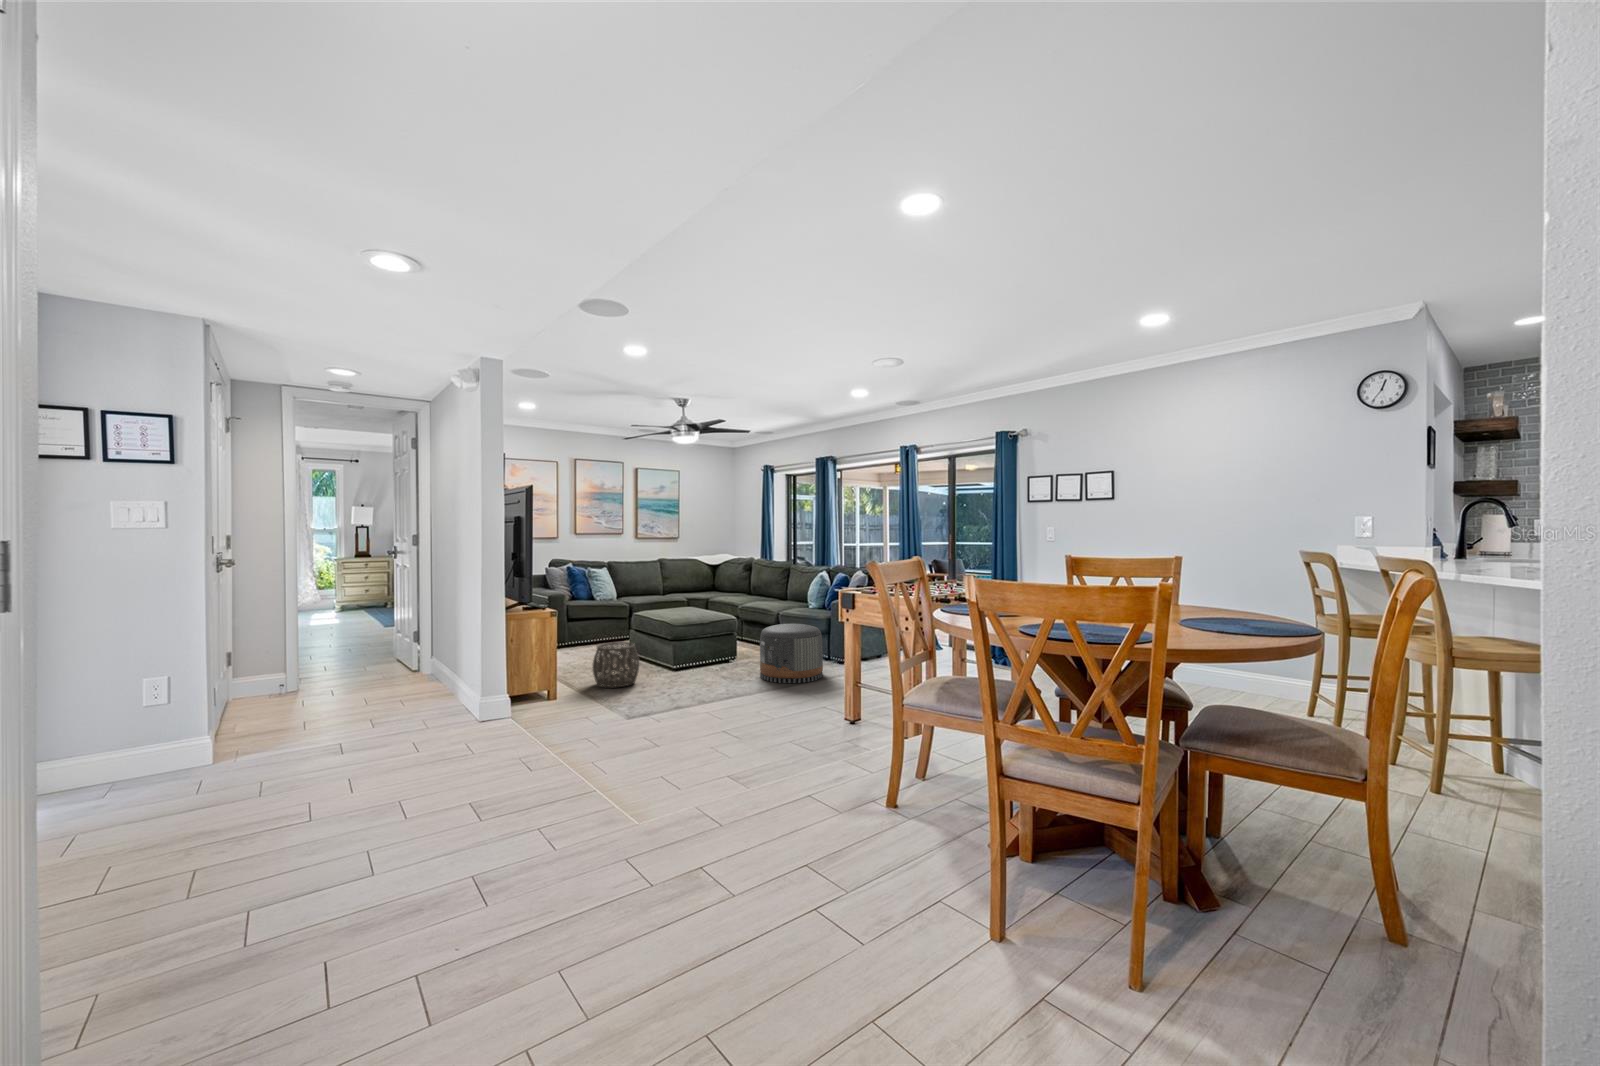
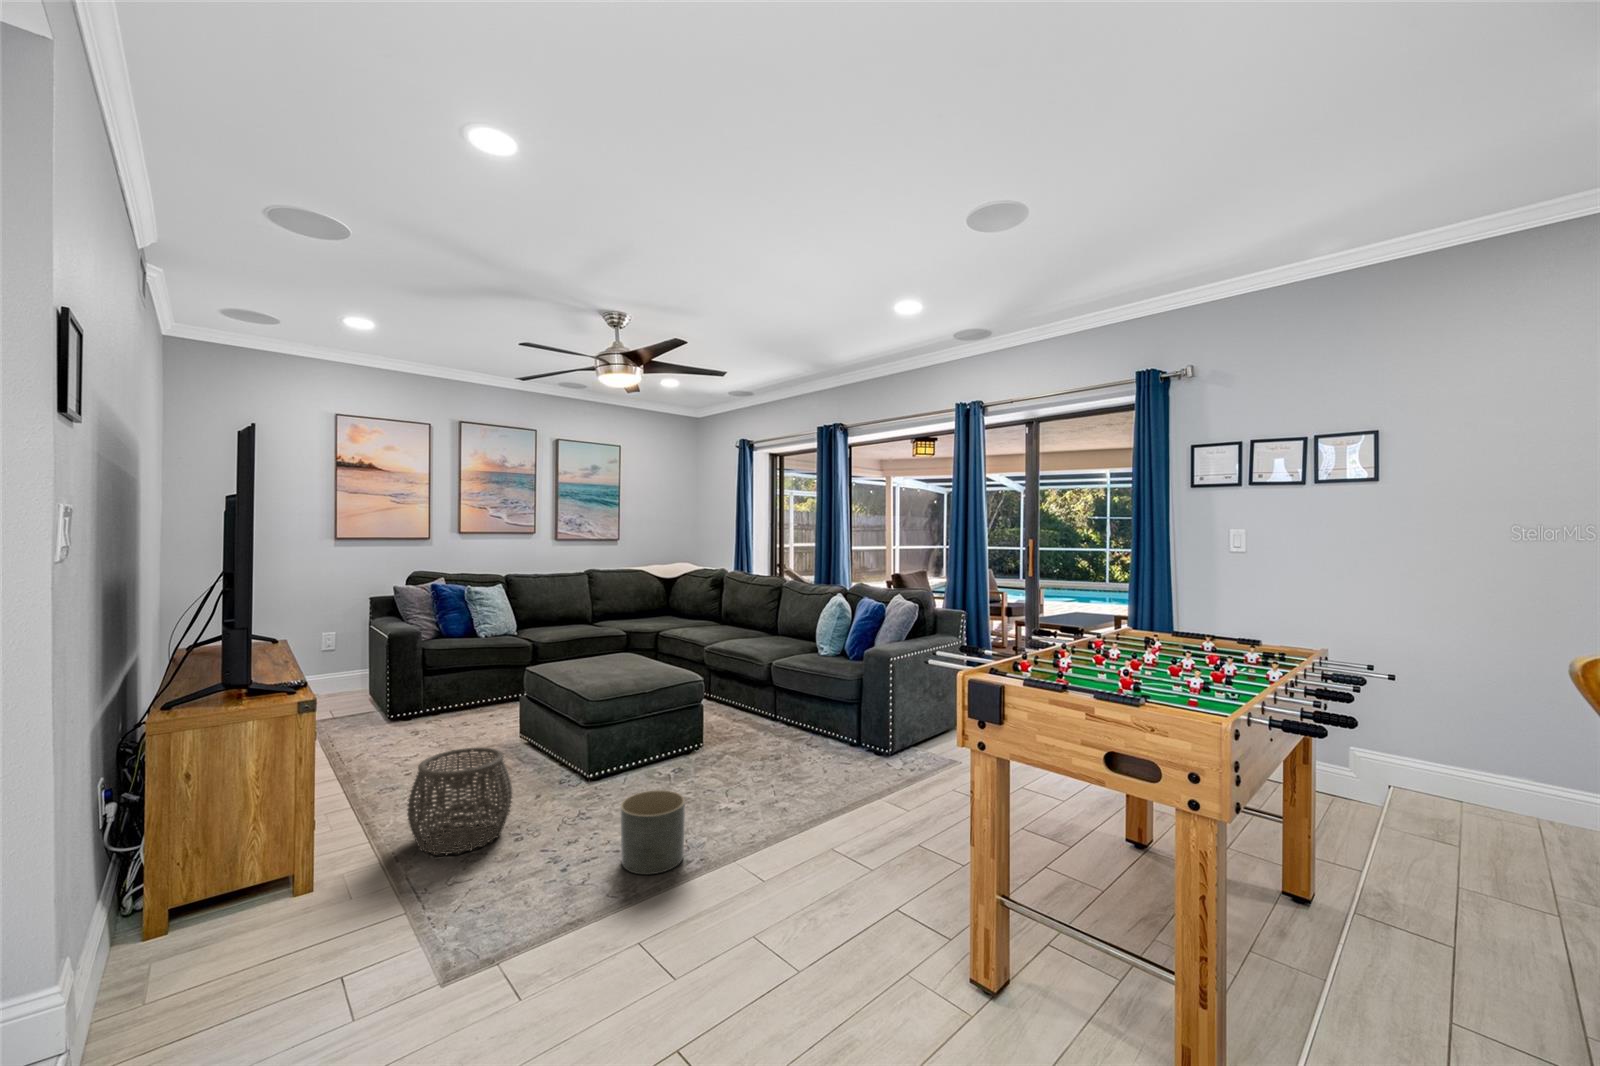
pouf: present [760,623,823,683] -> none [751,701,869,830]
planter: none [695,660,725,694] -> present [621,790,685,875]

